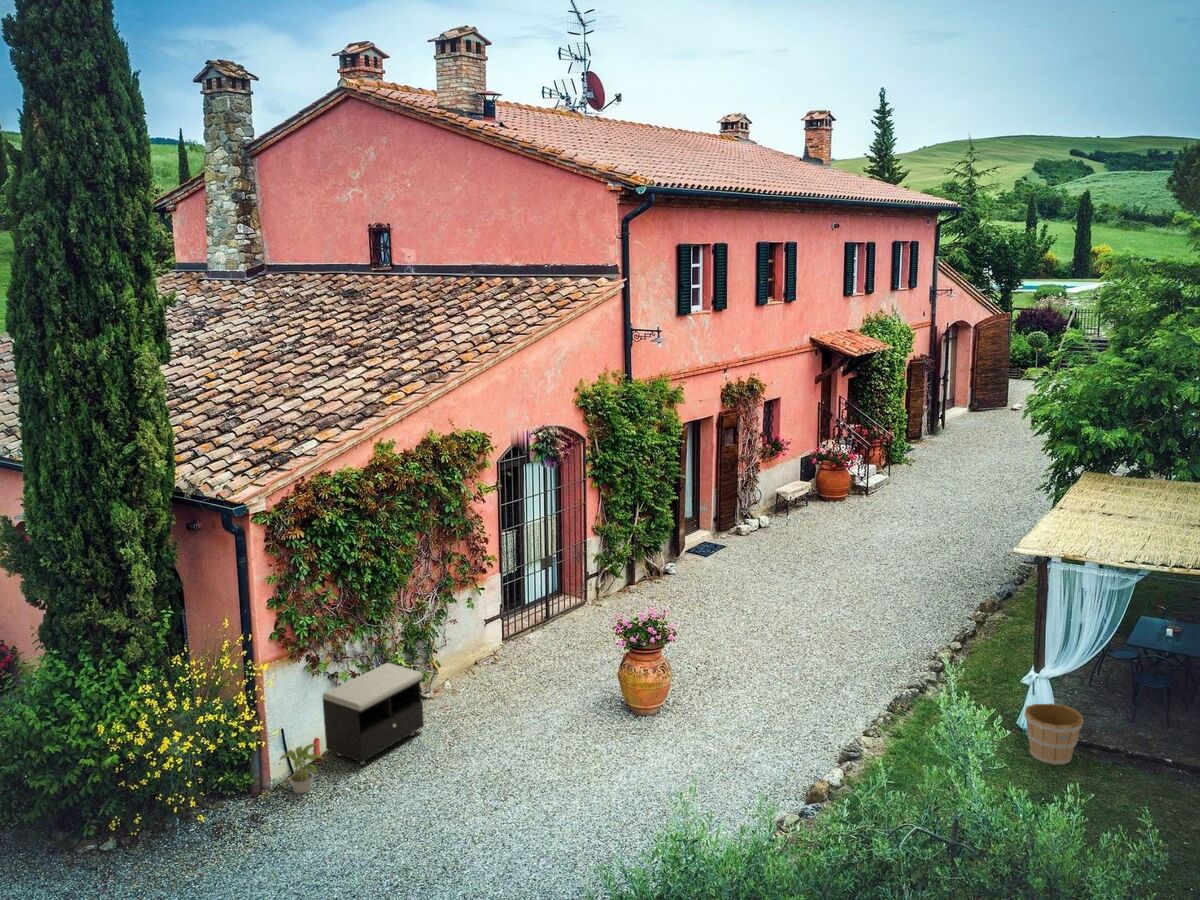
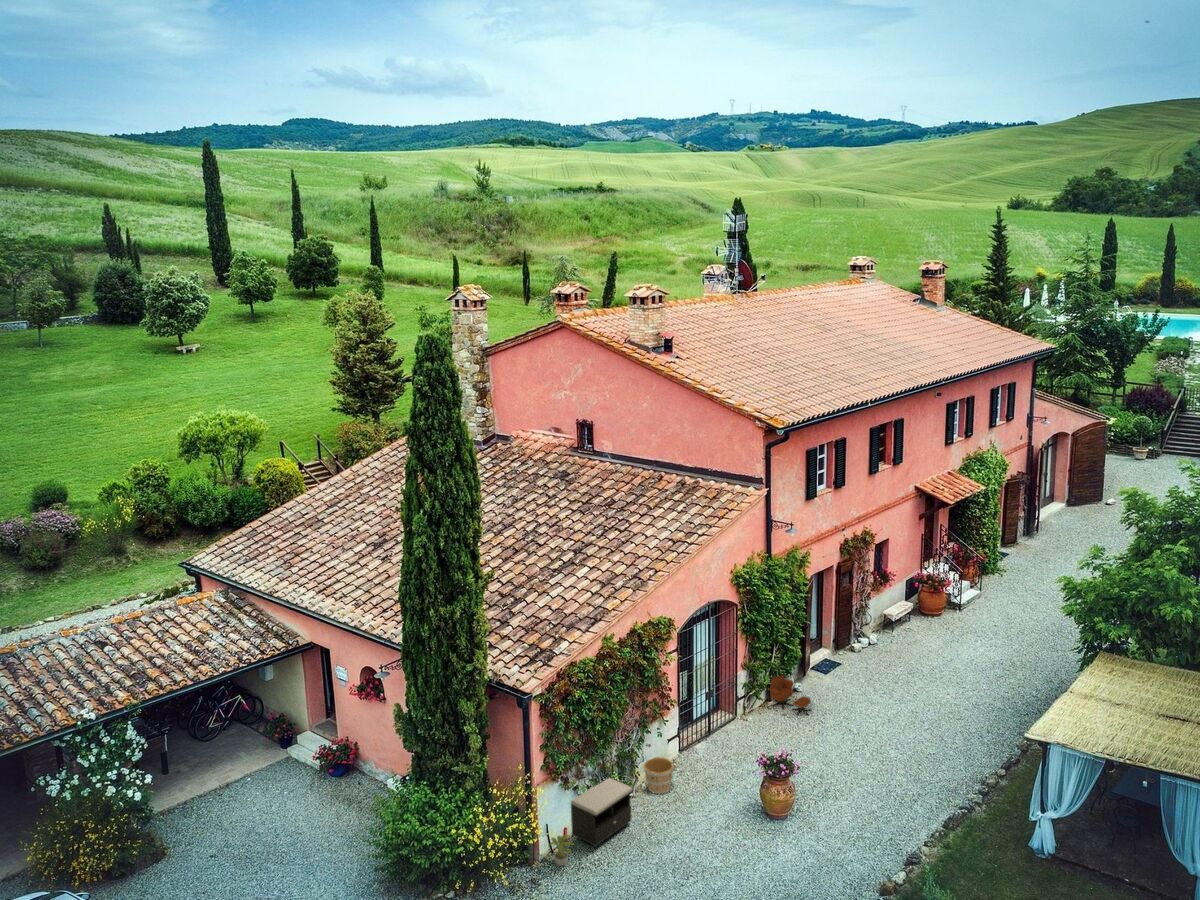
lounge chair: none [632,536,690,598] -> present [769,675,811,715]
wooden bucket: present [1024,704,1083,765] -> present [643,757,674,794]

